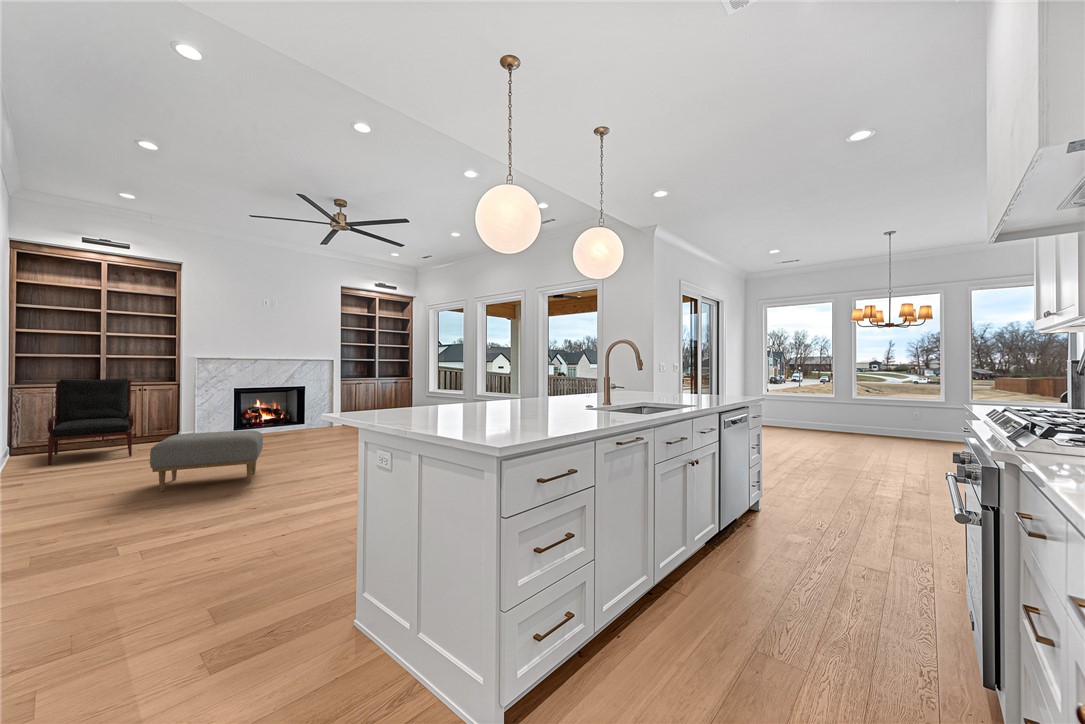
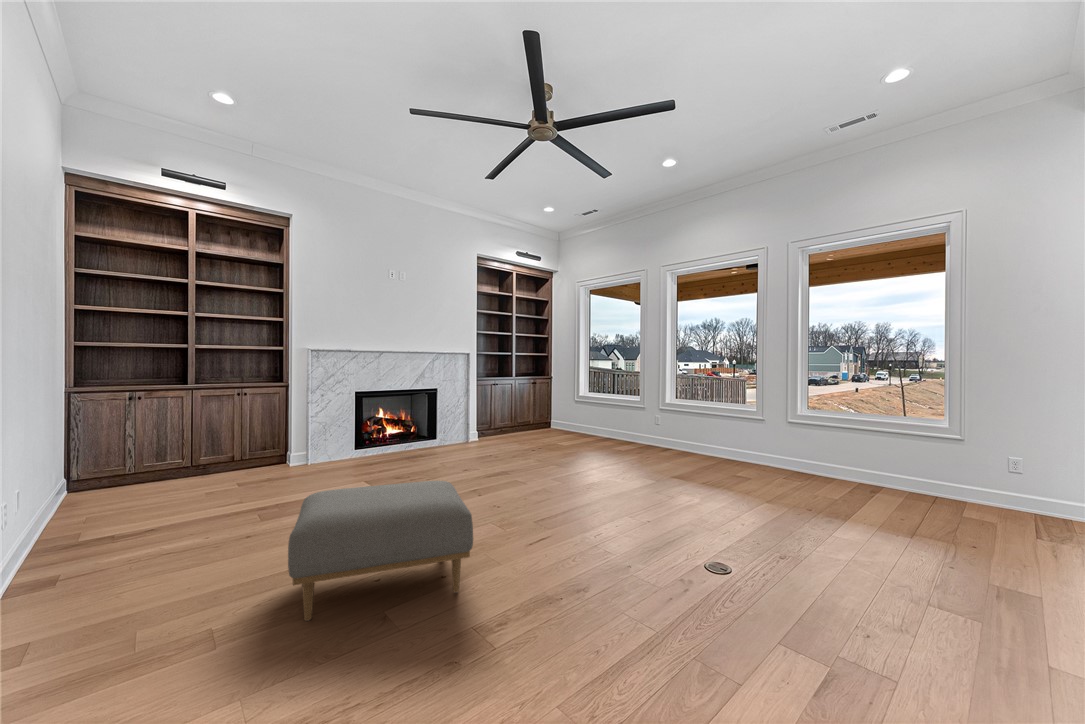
armchair: present [48,379,133,465] -> none [114,379,234,518]

